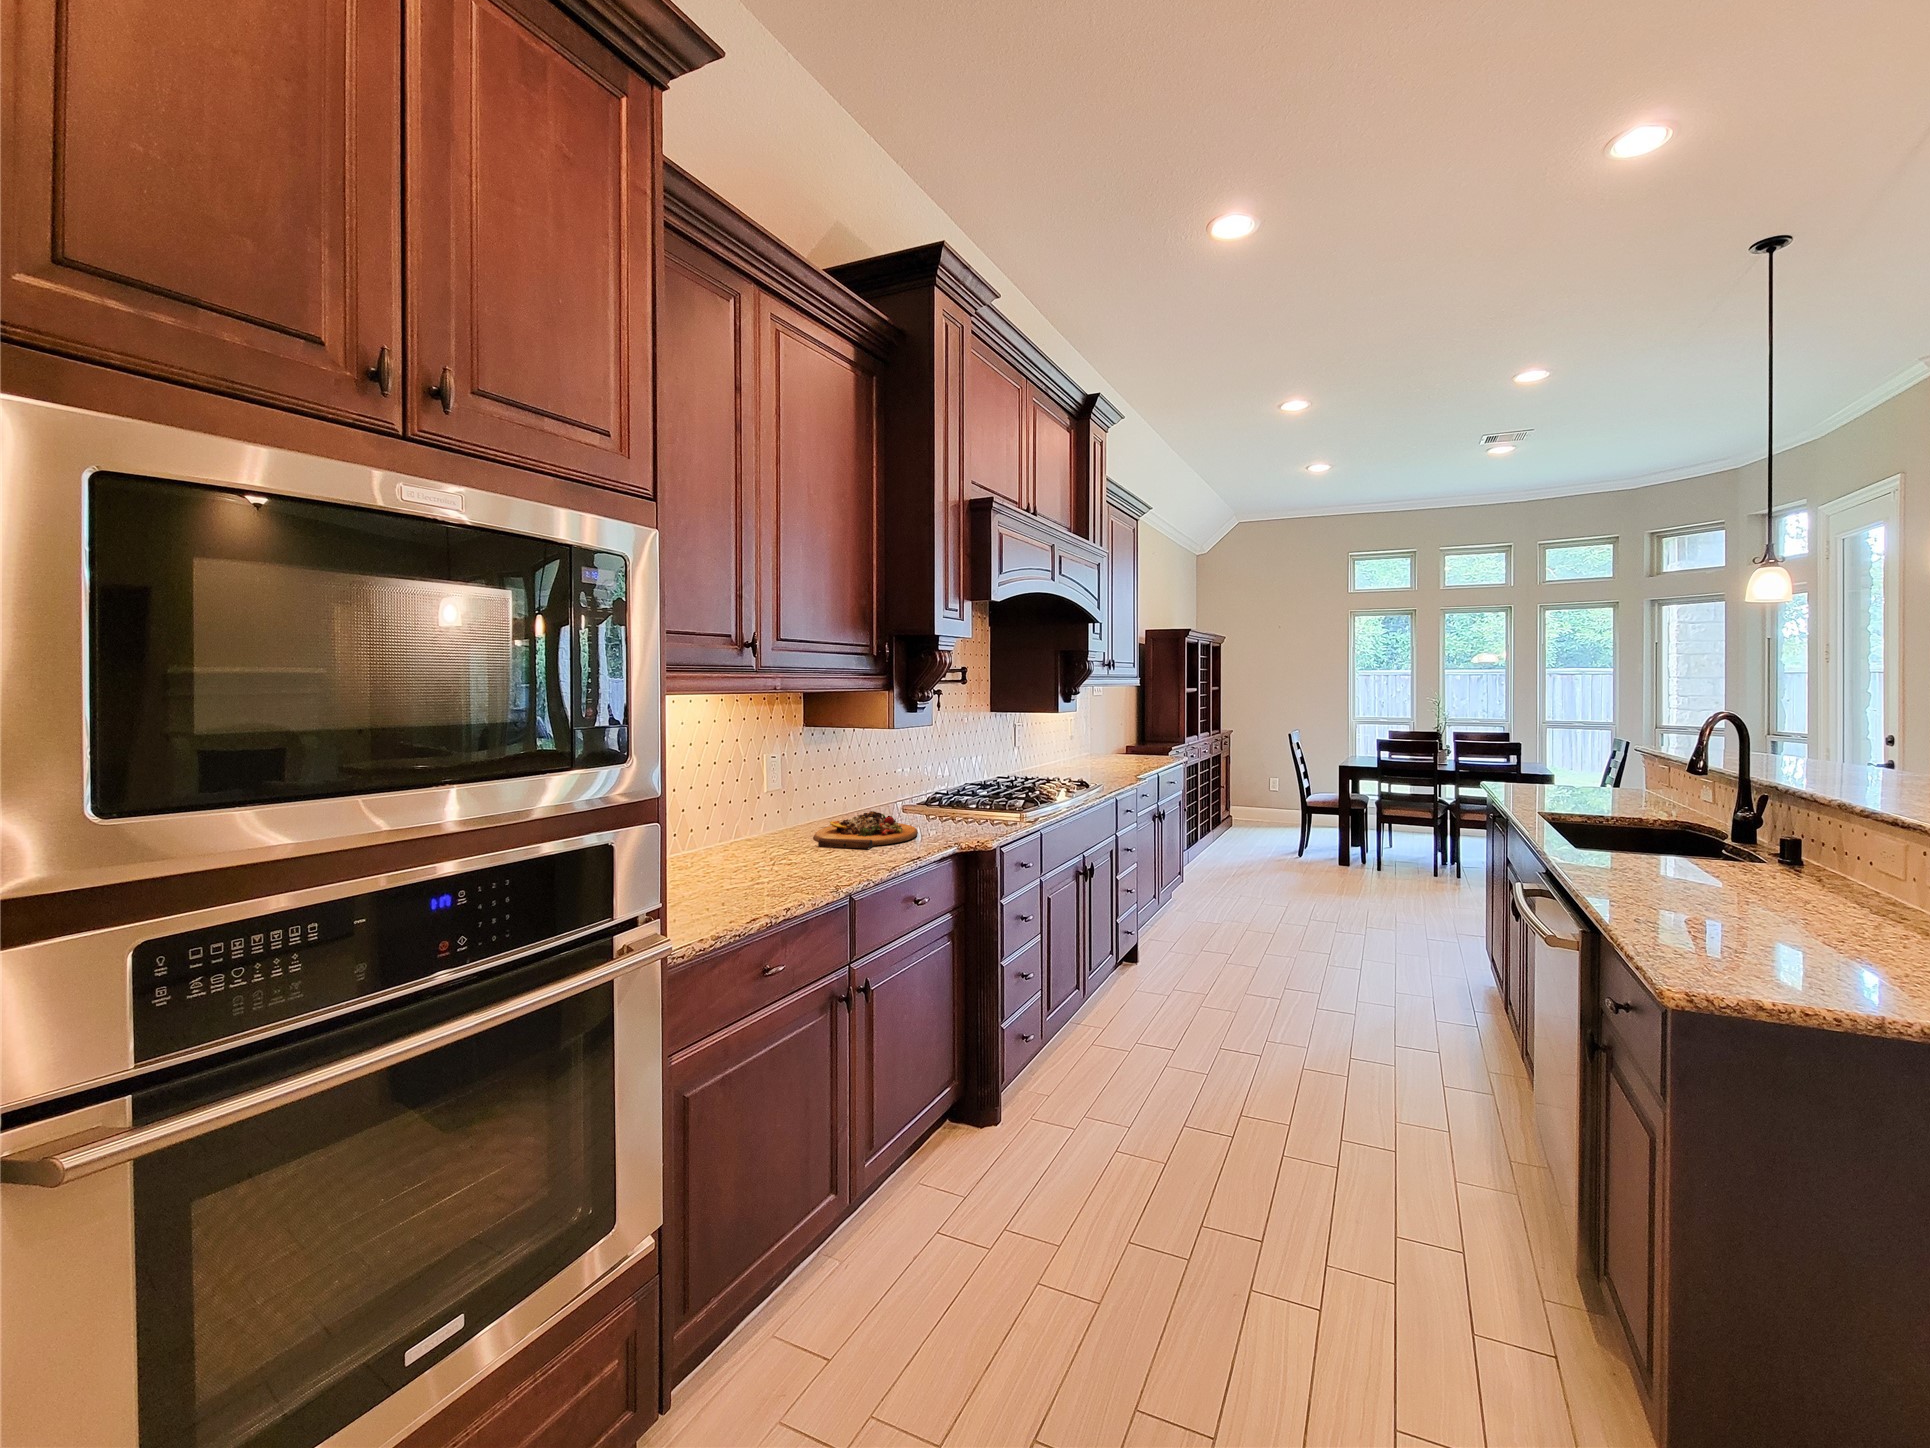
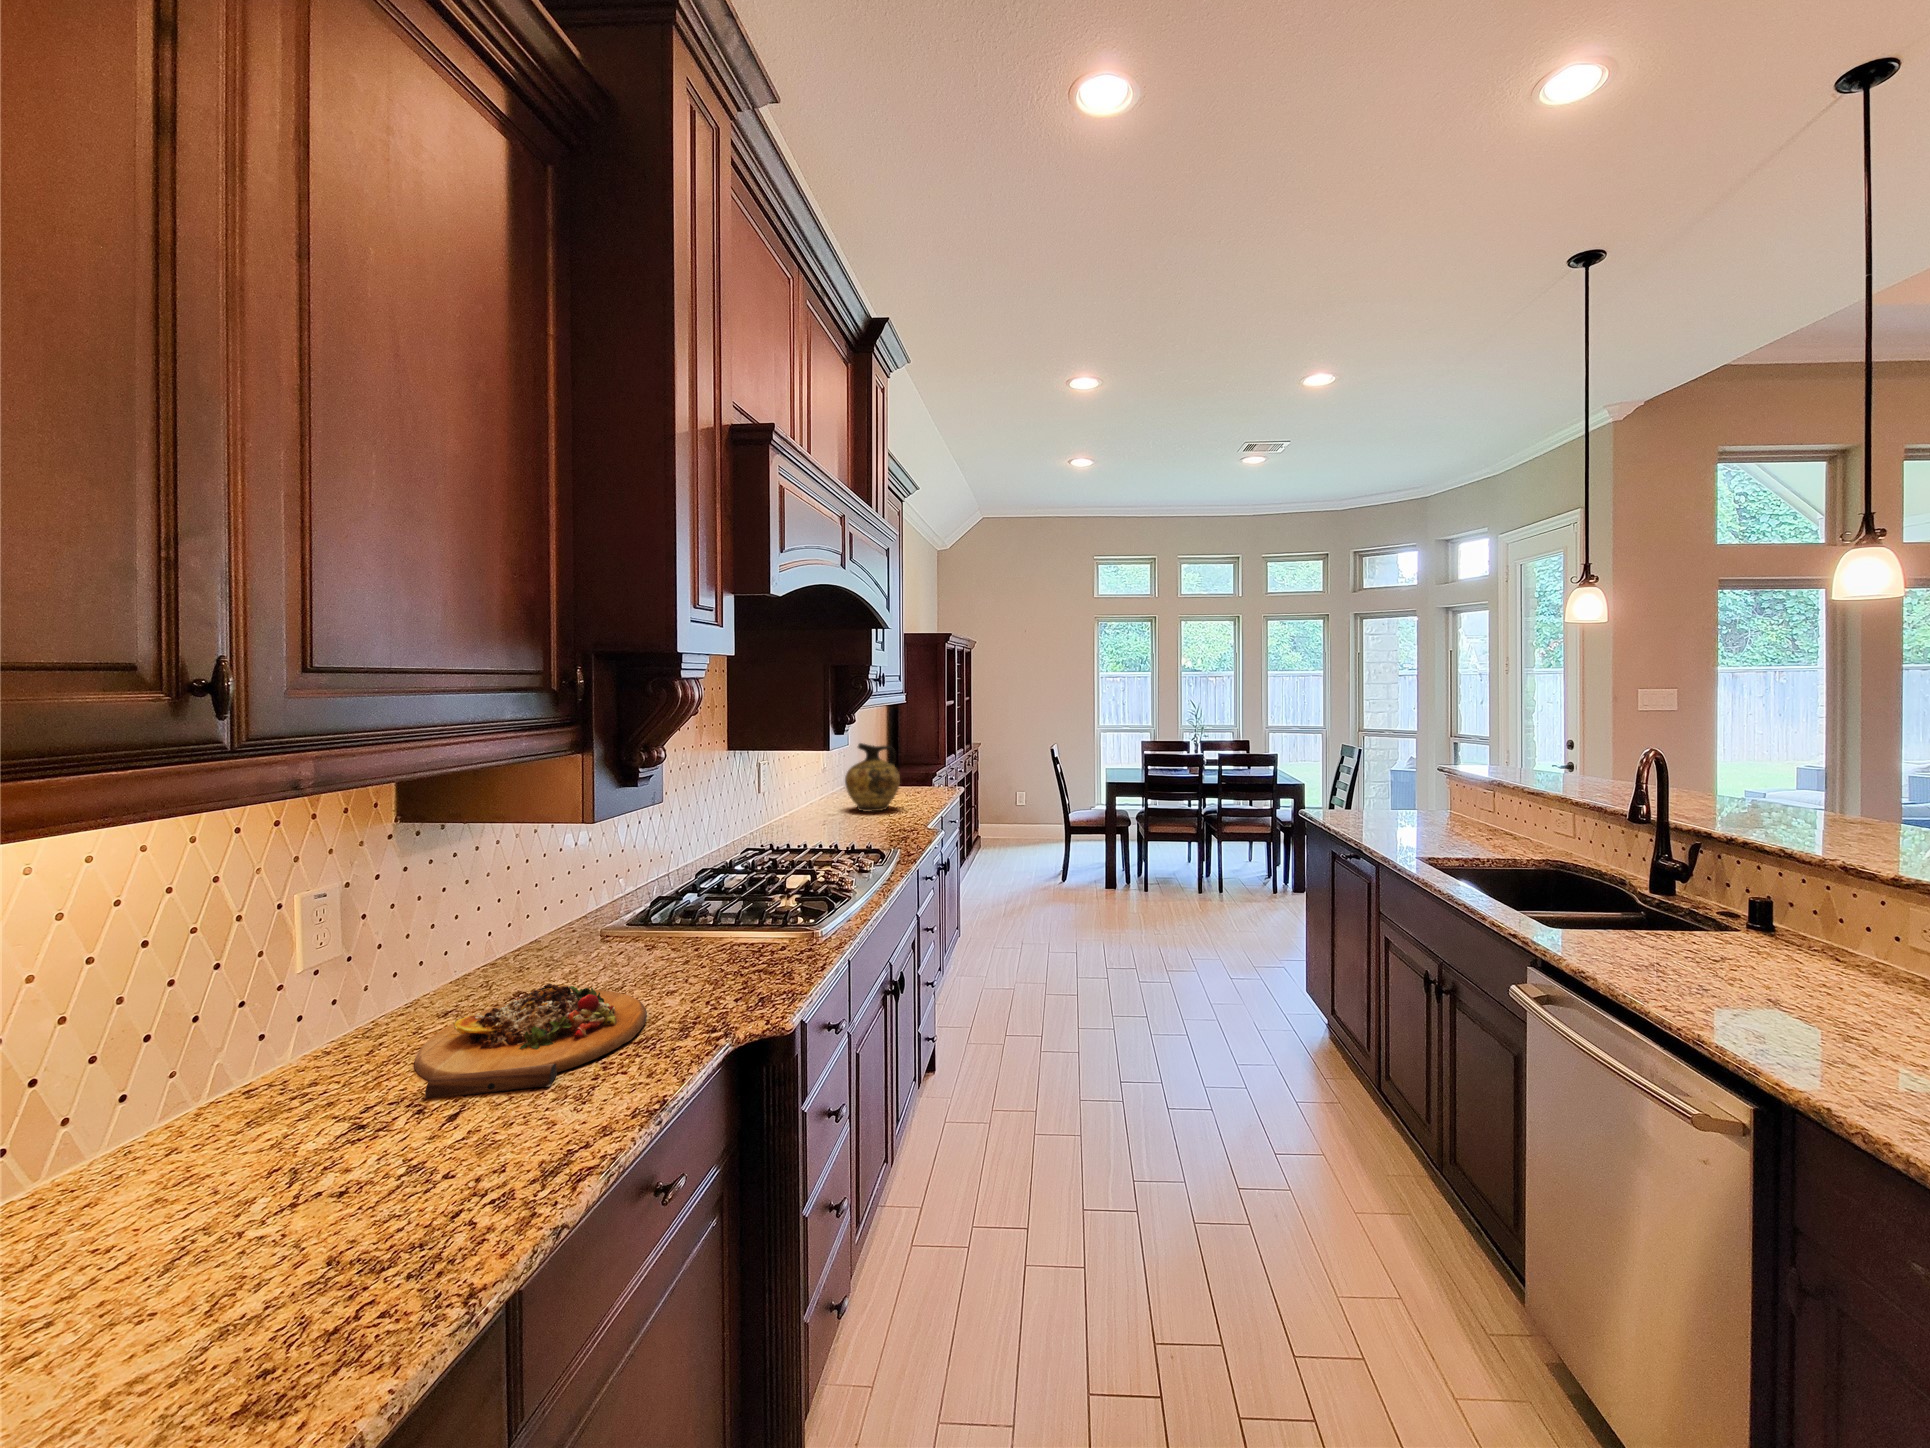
ceramic jug: none [1082,713,1124,766] -> present [845,743,900,812]

